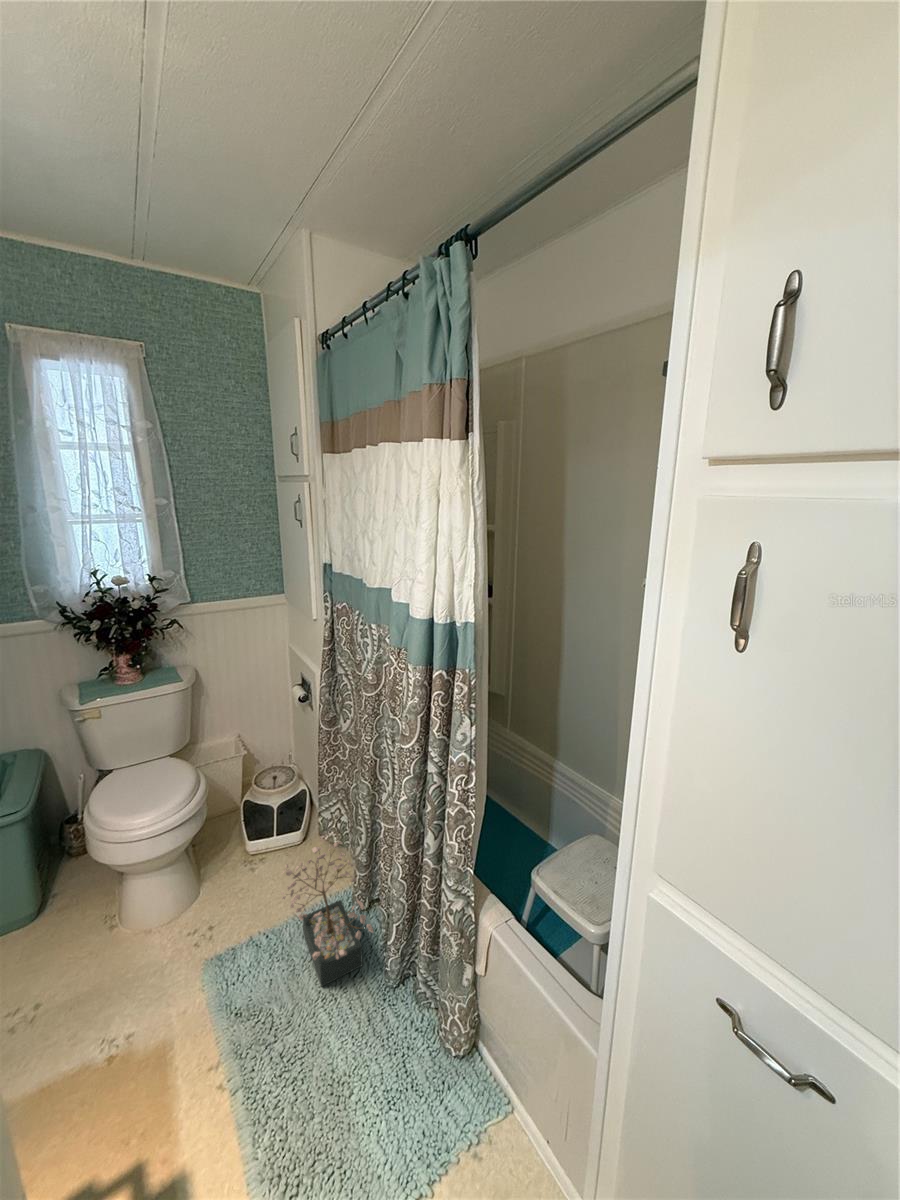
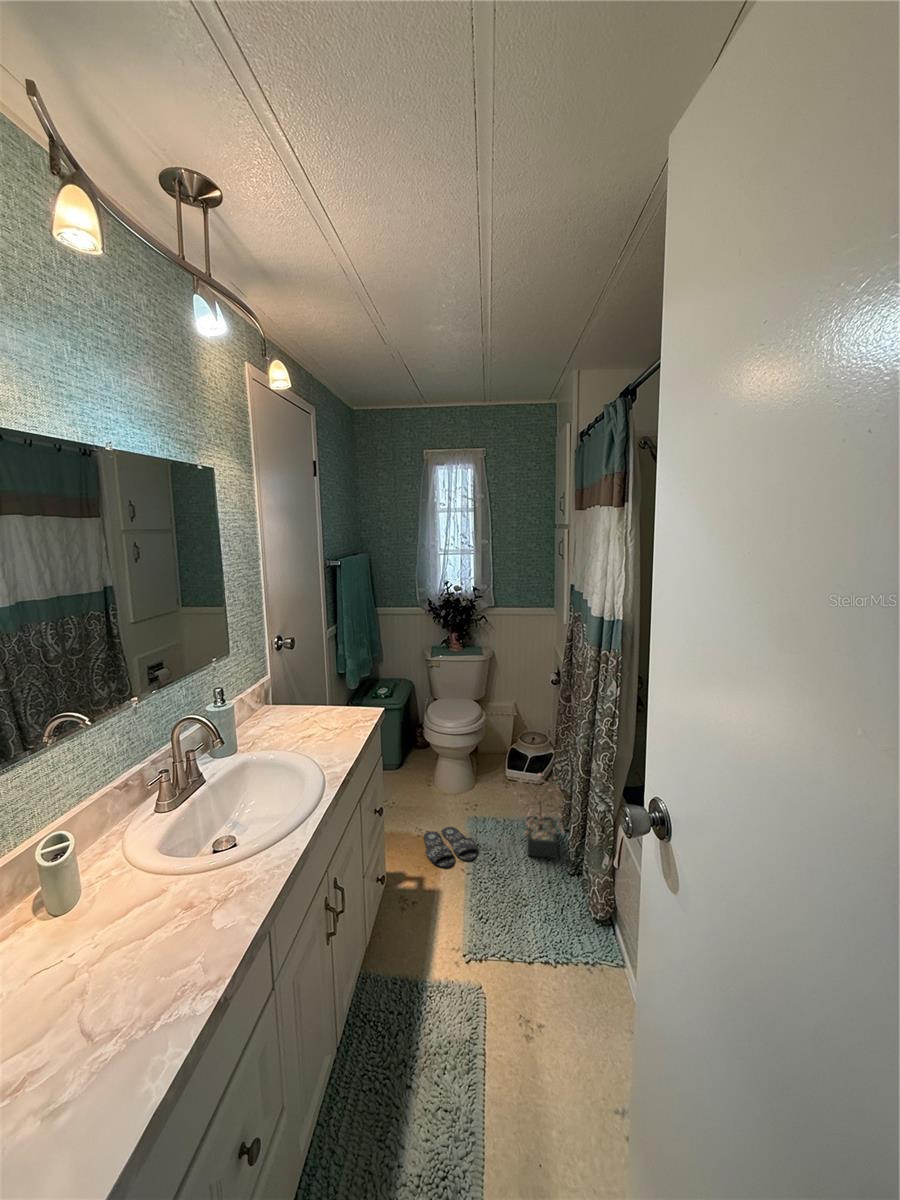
slippers: none [120,998,238,1117] -> present [424,827,477,868]

